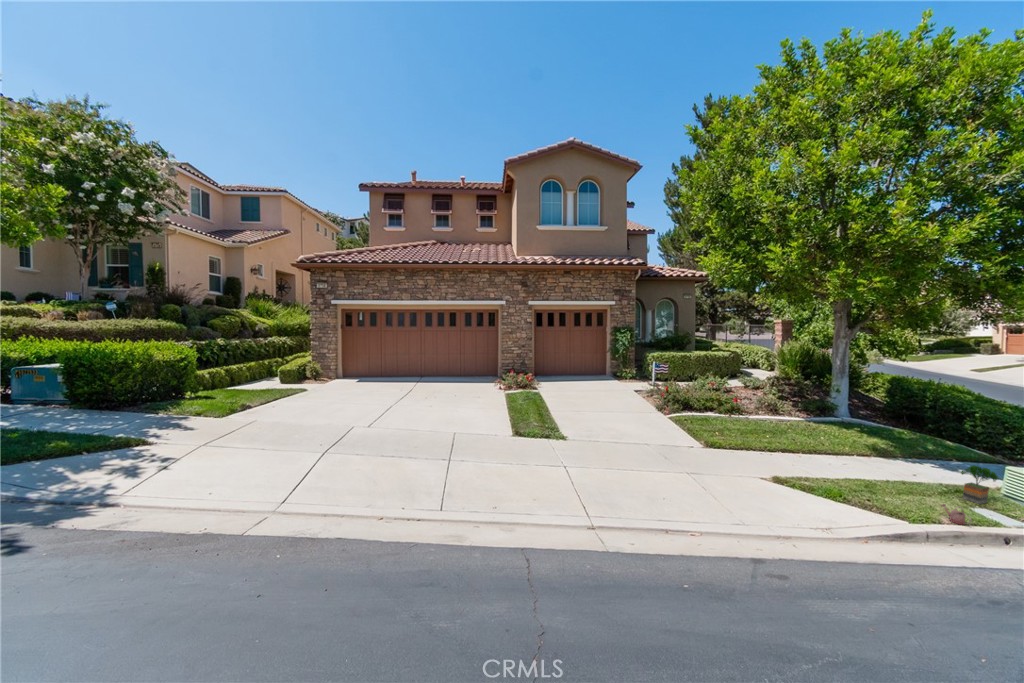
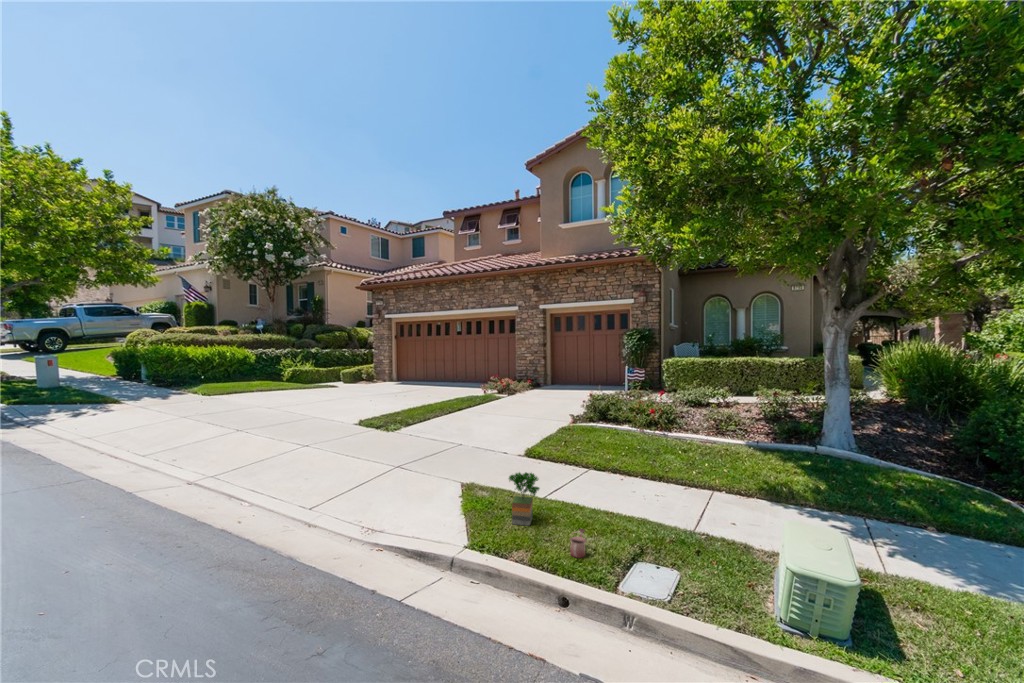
potted tree: present [961,465,999,504] -> present [509,472,540,526]

